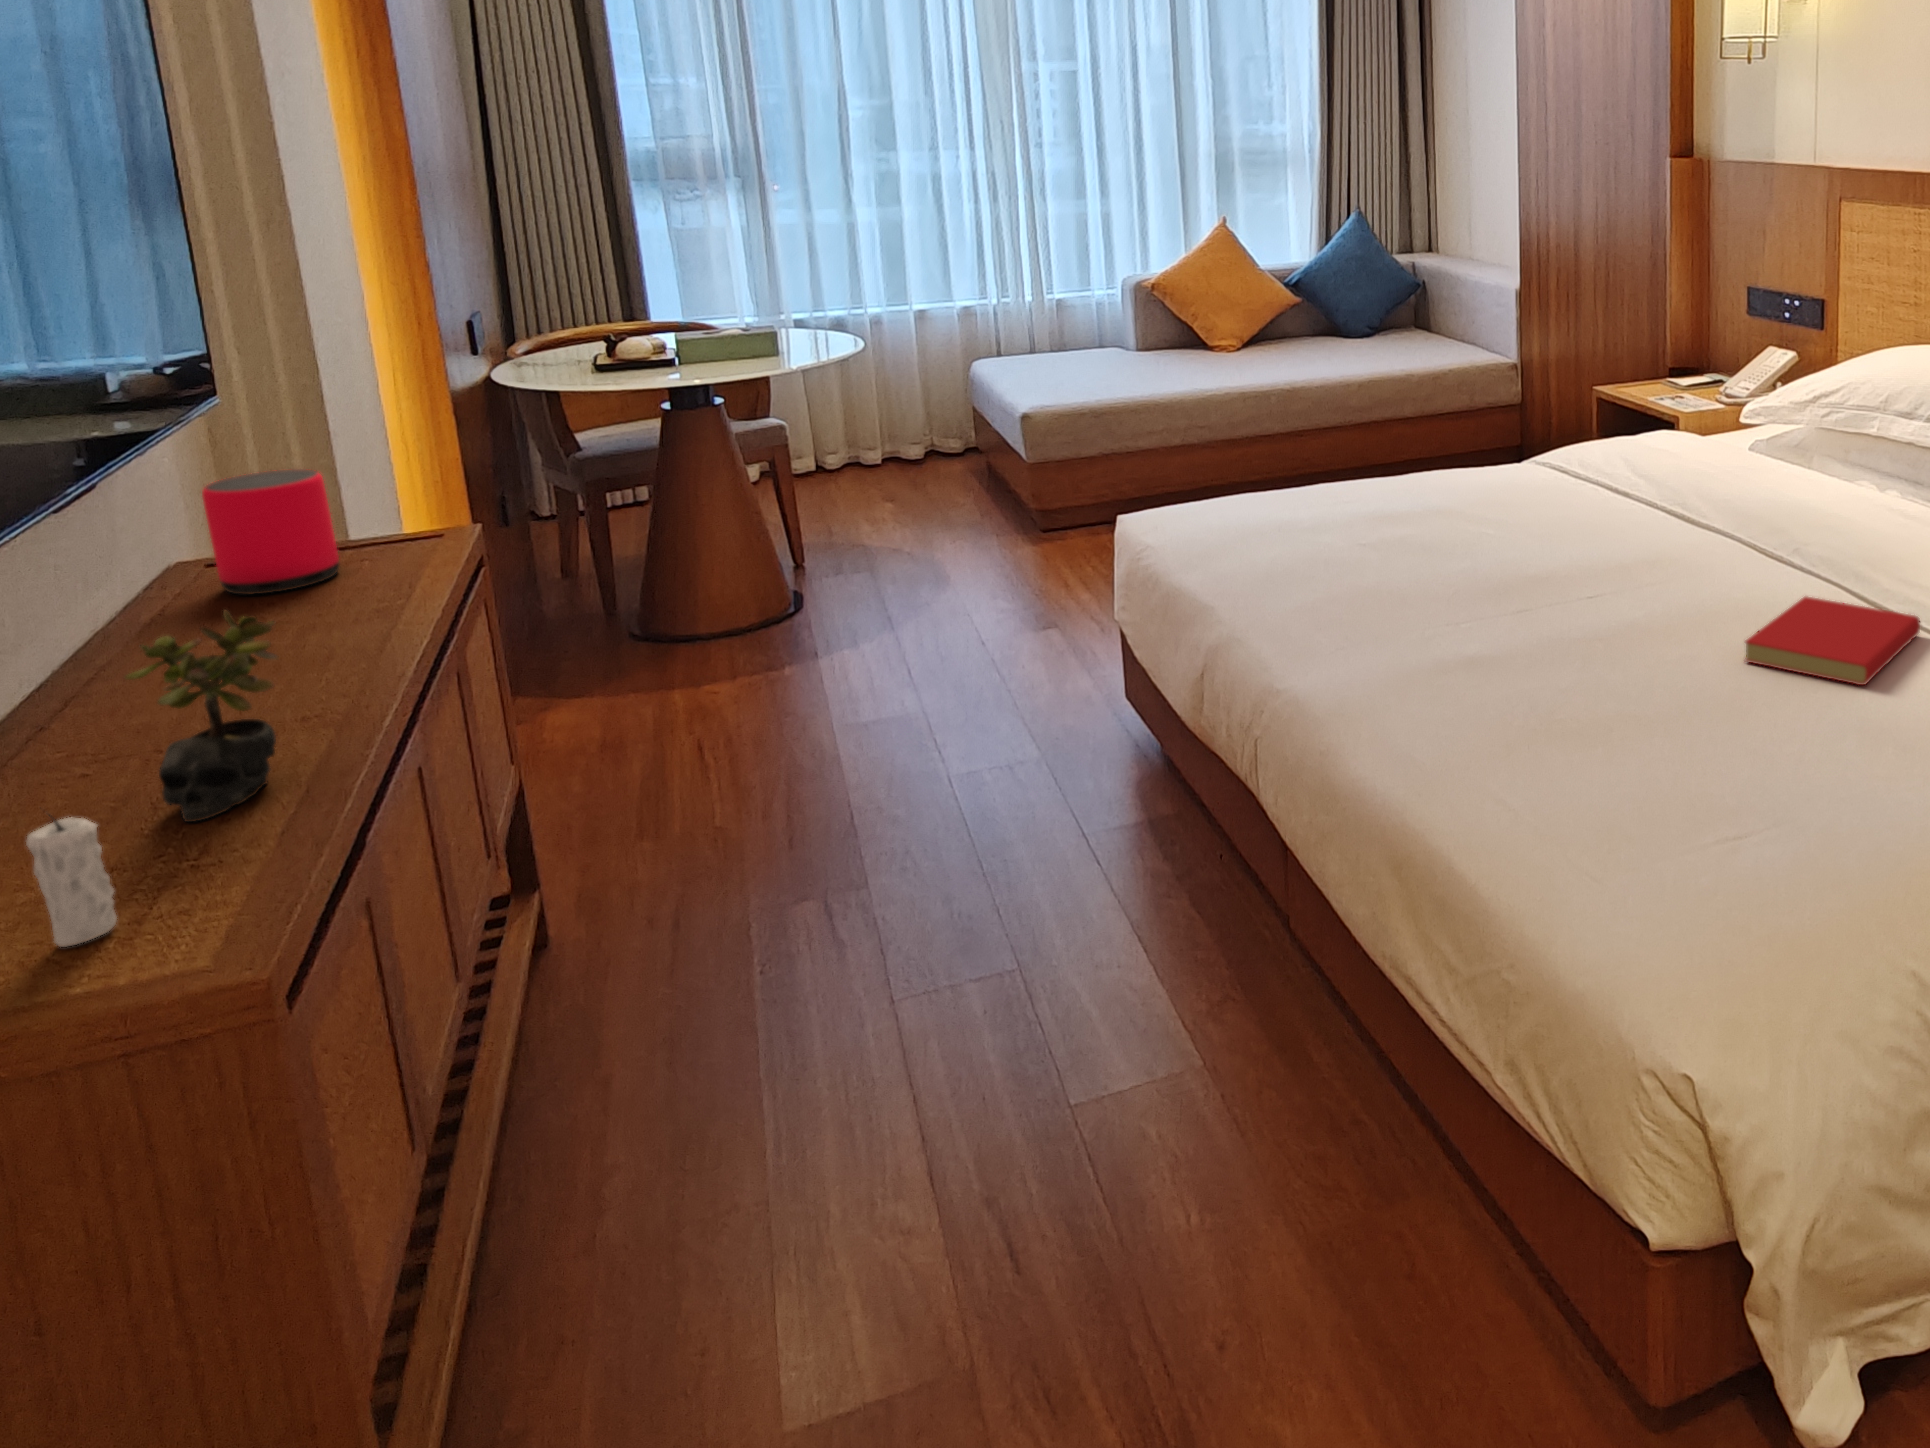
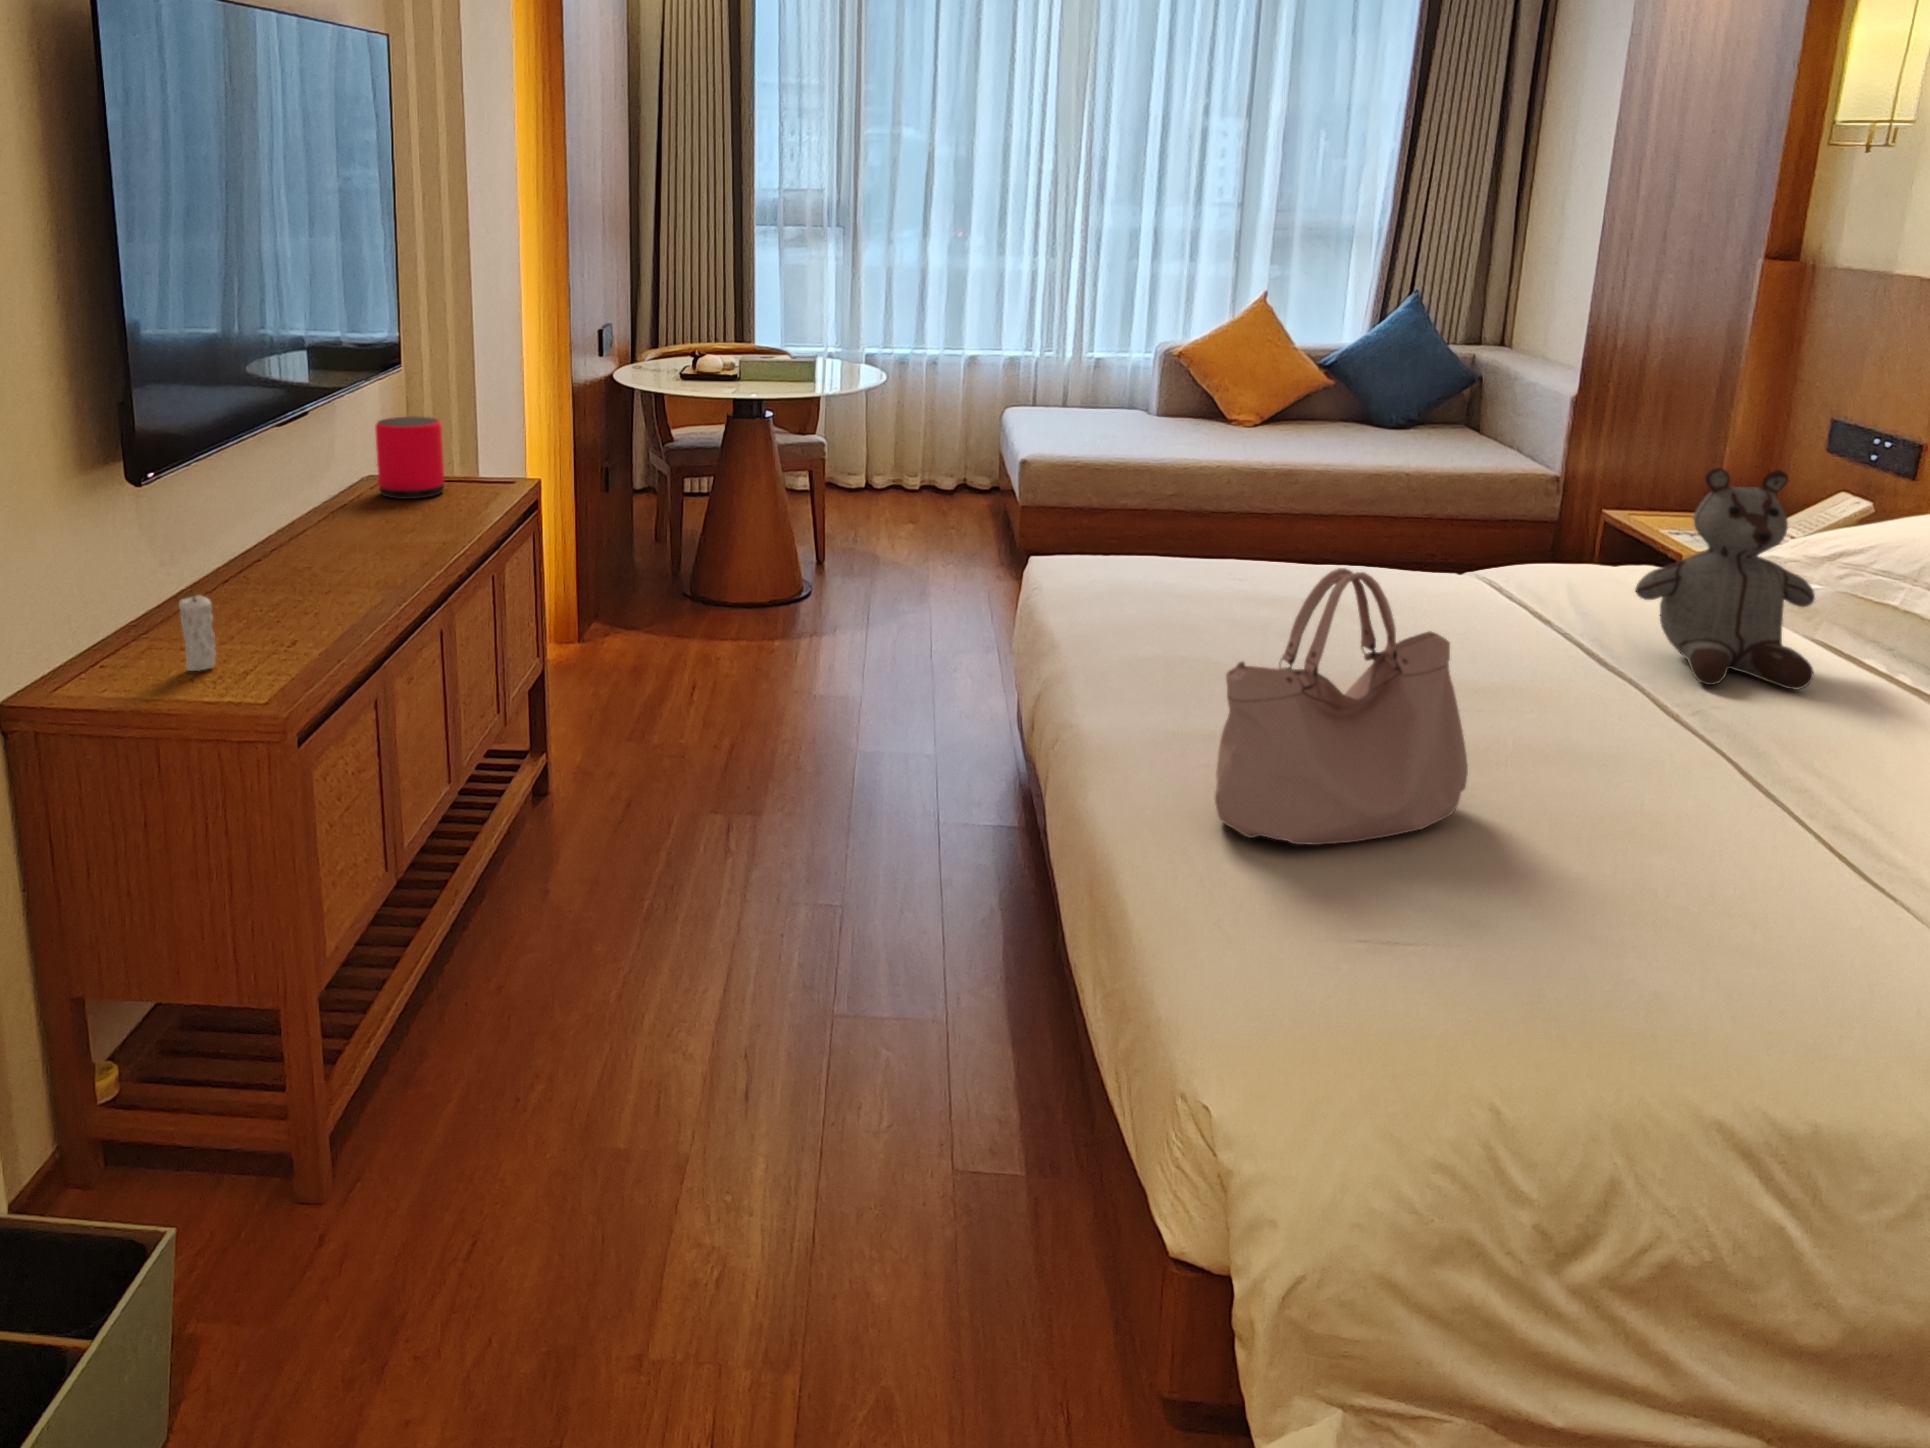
stuffed bear: none [1715,333,1856,522] -> present [1635,468,1815,689]
handbag: none [1521,472,1717,756] -> present [1215,568,1468,845]
book: present [1745,597,1920,685] -> none [1517,759,1771,861]
succulent plant: present [124,610,278,822] -> none [262,492,342,622]

